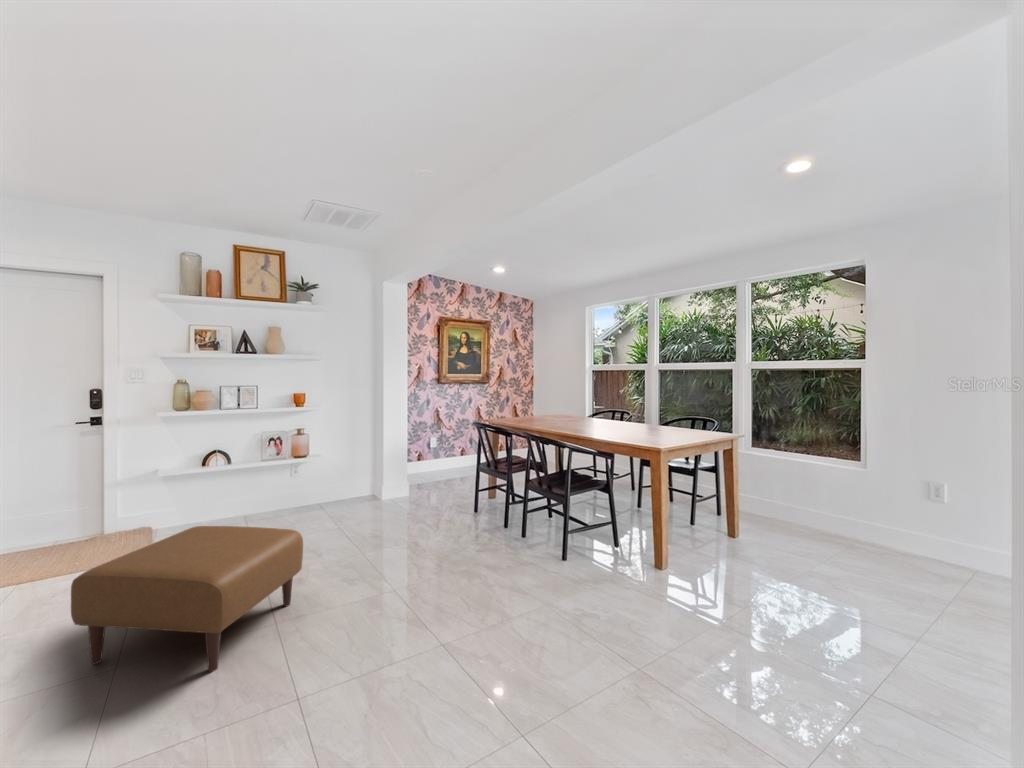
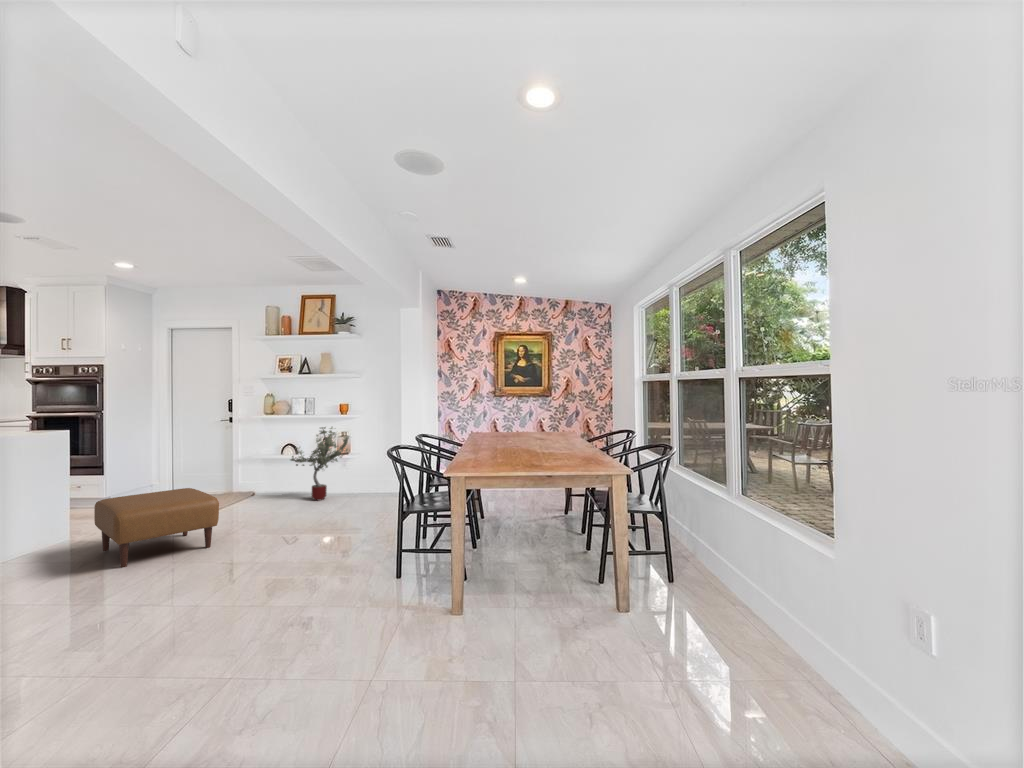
potted tree: none [234,422,323,520] -> present [290,427,349,500]

